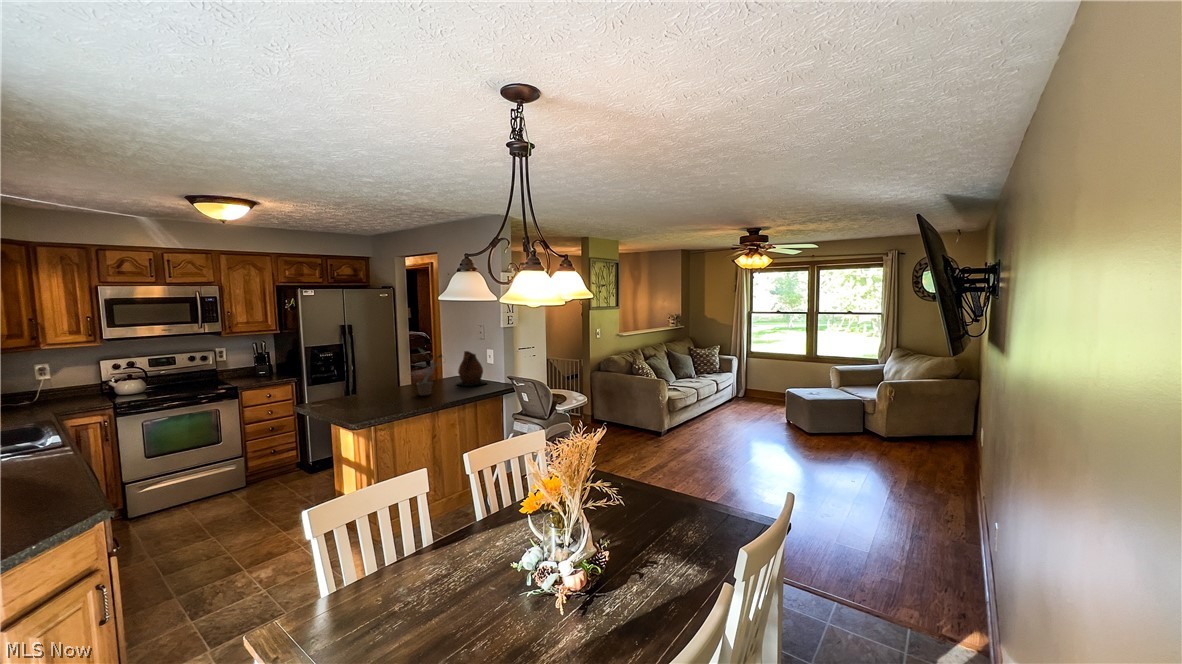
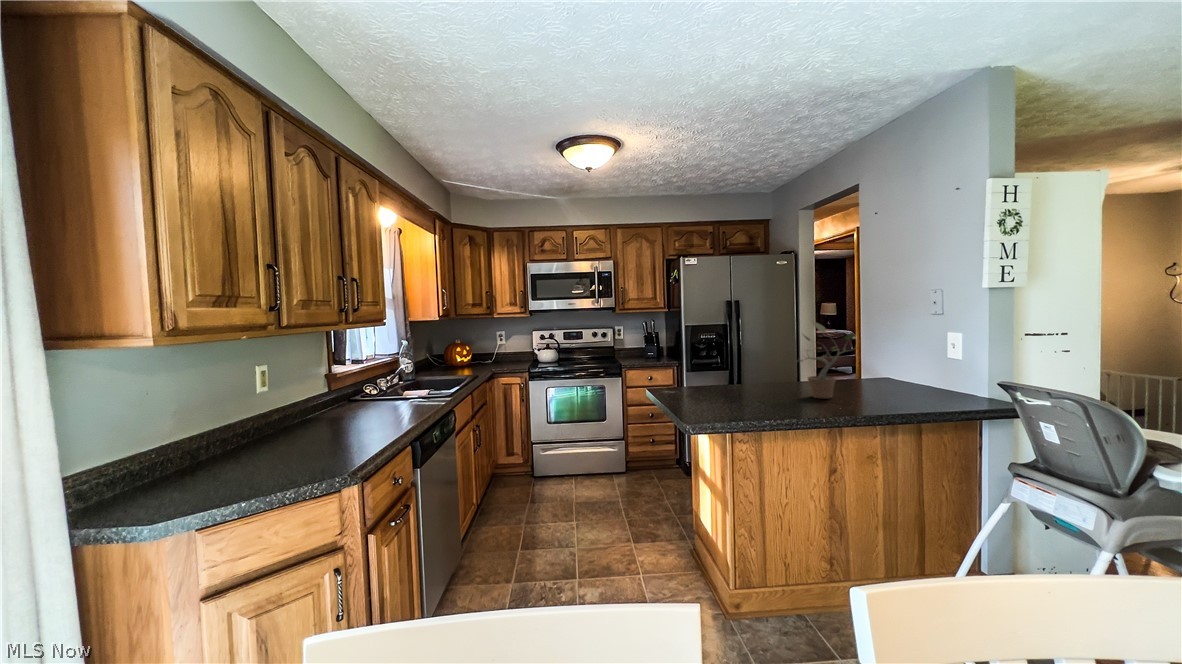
ceramic pitcher: present [458,351,487,386] -> none [879,332,947,394]

